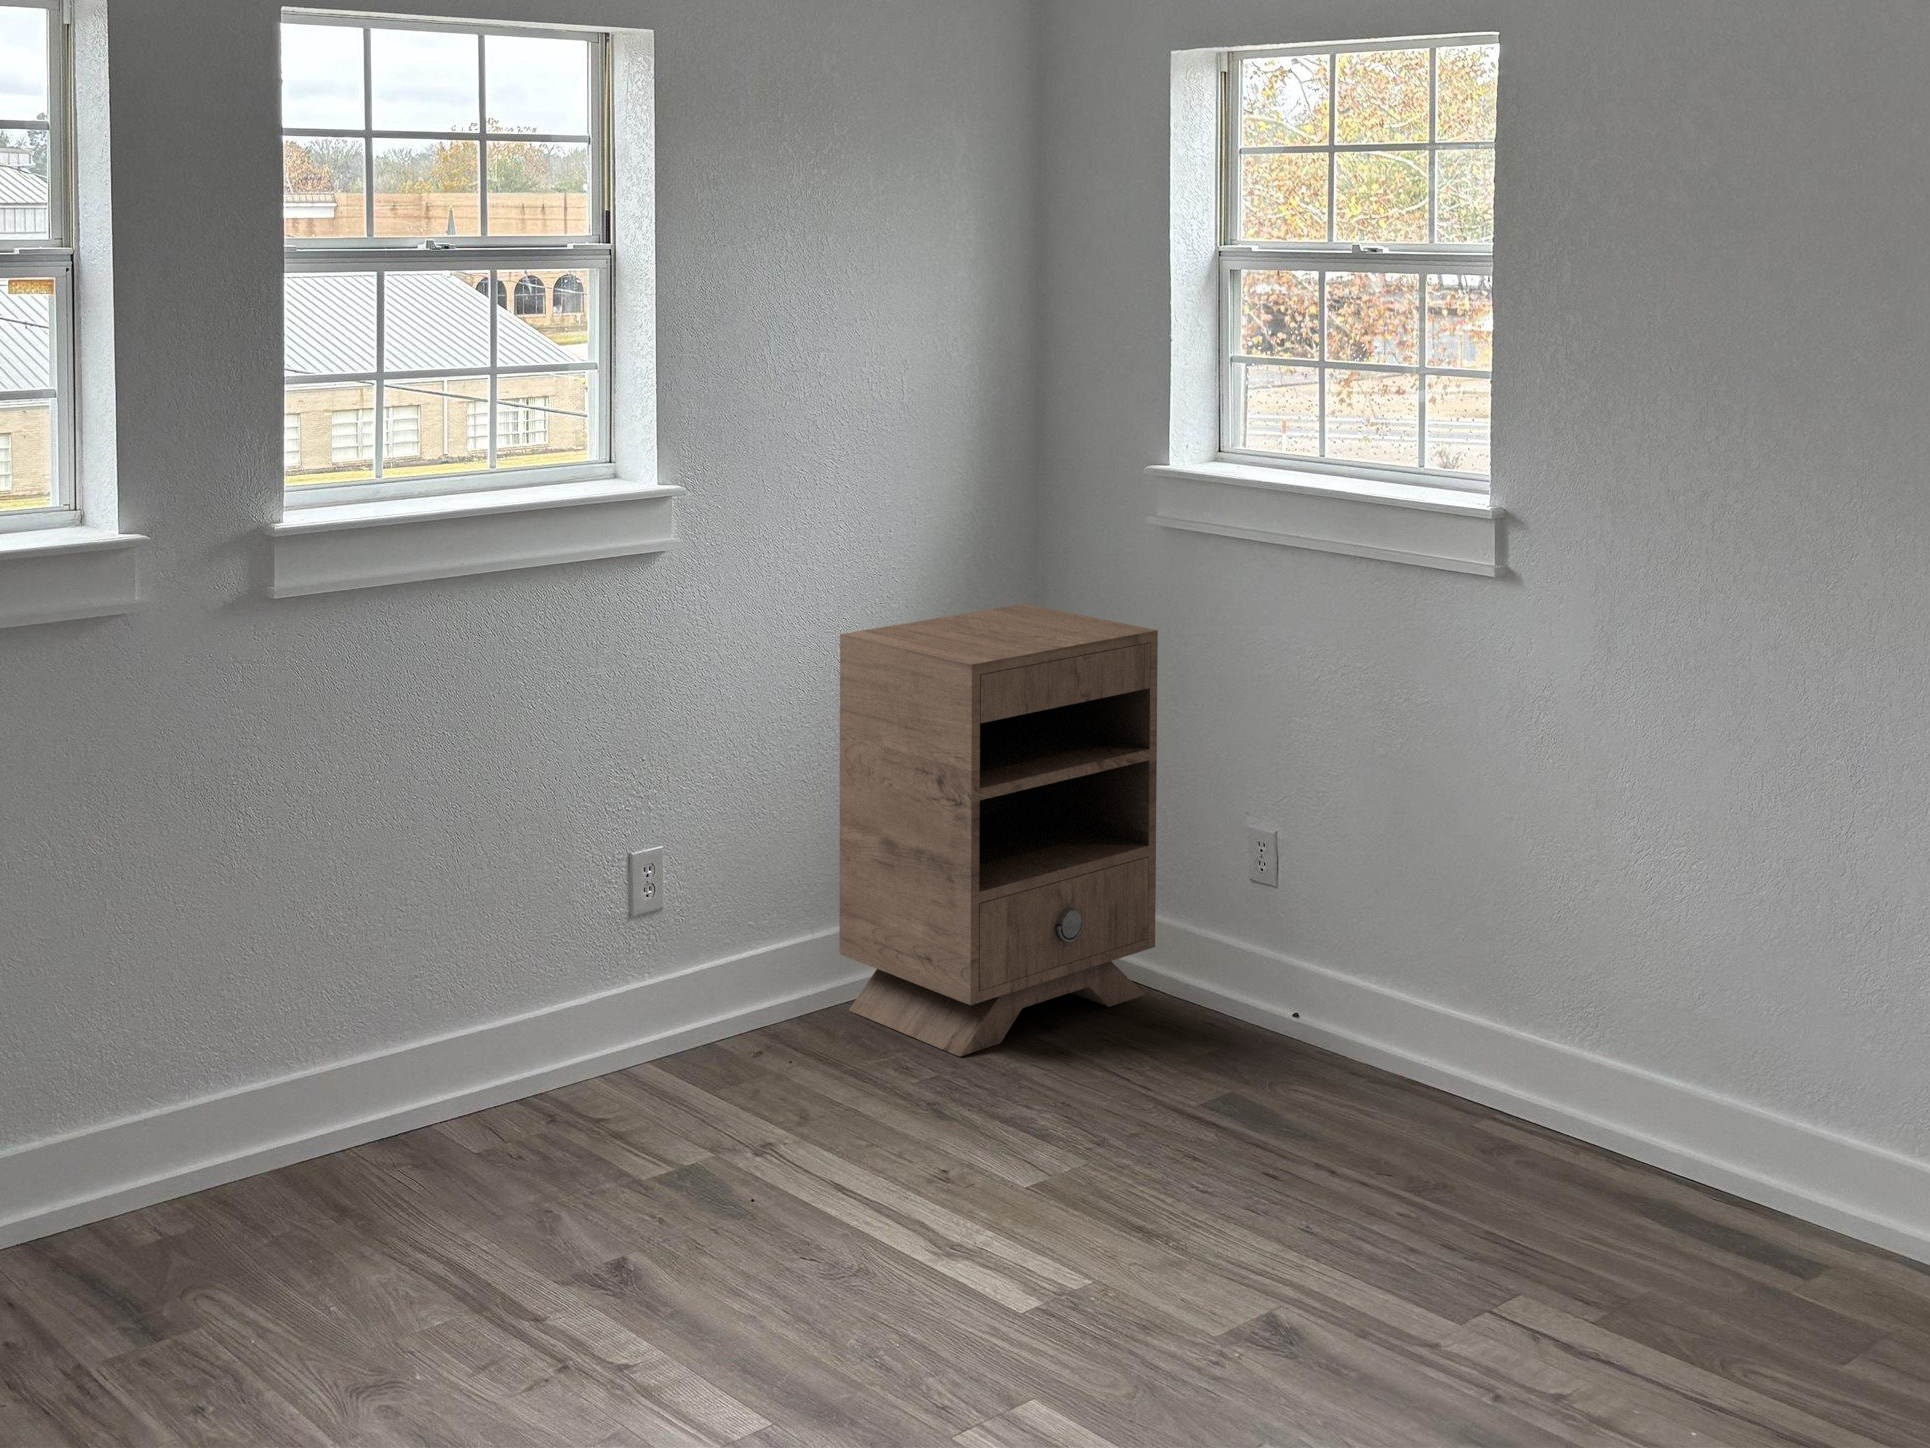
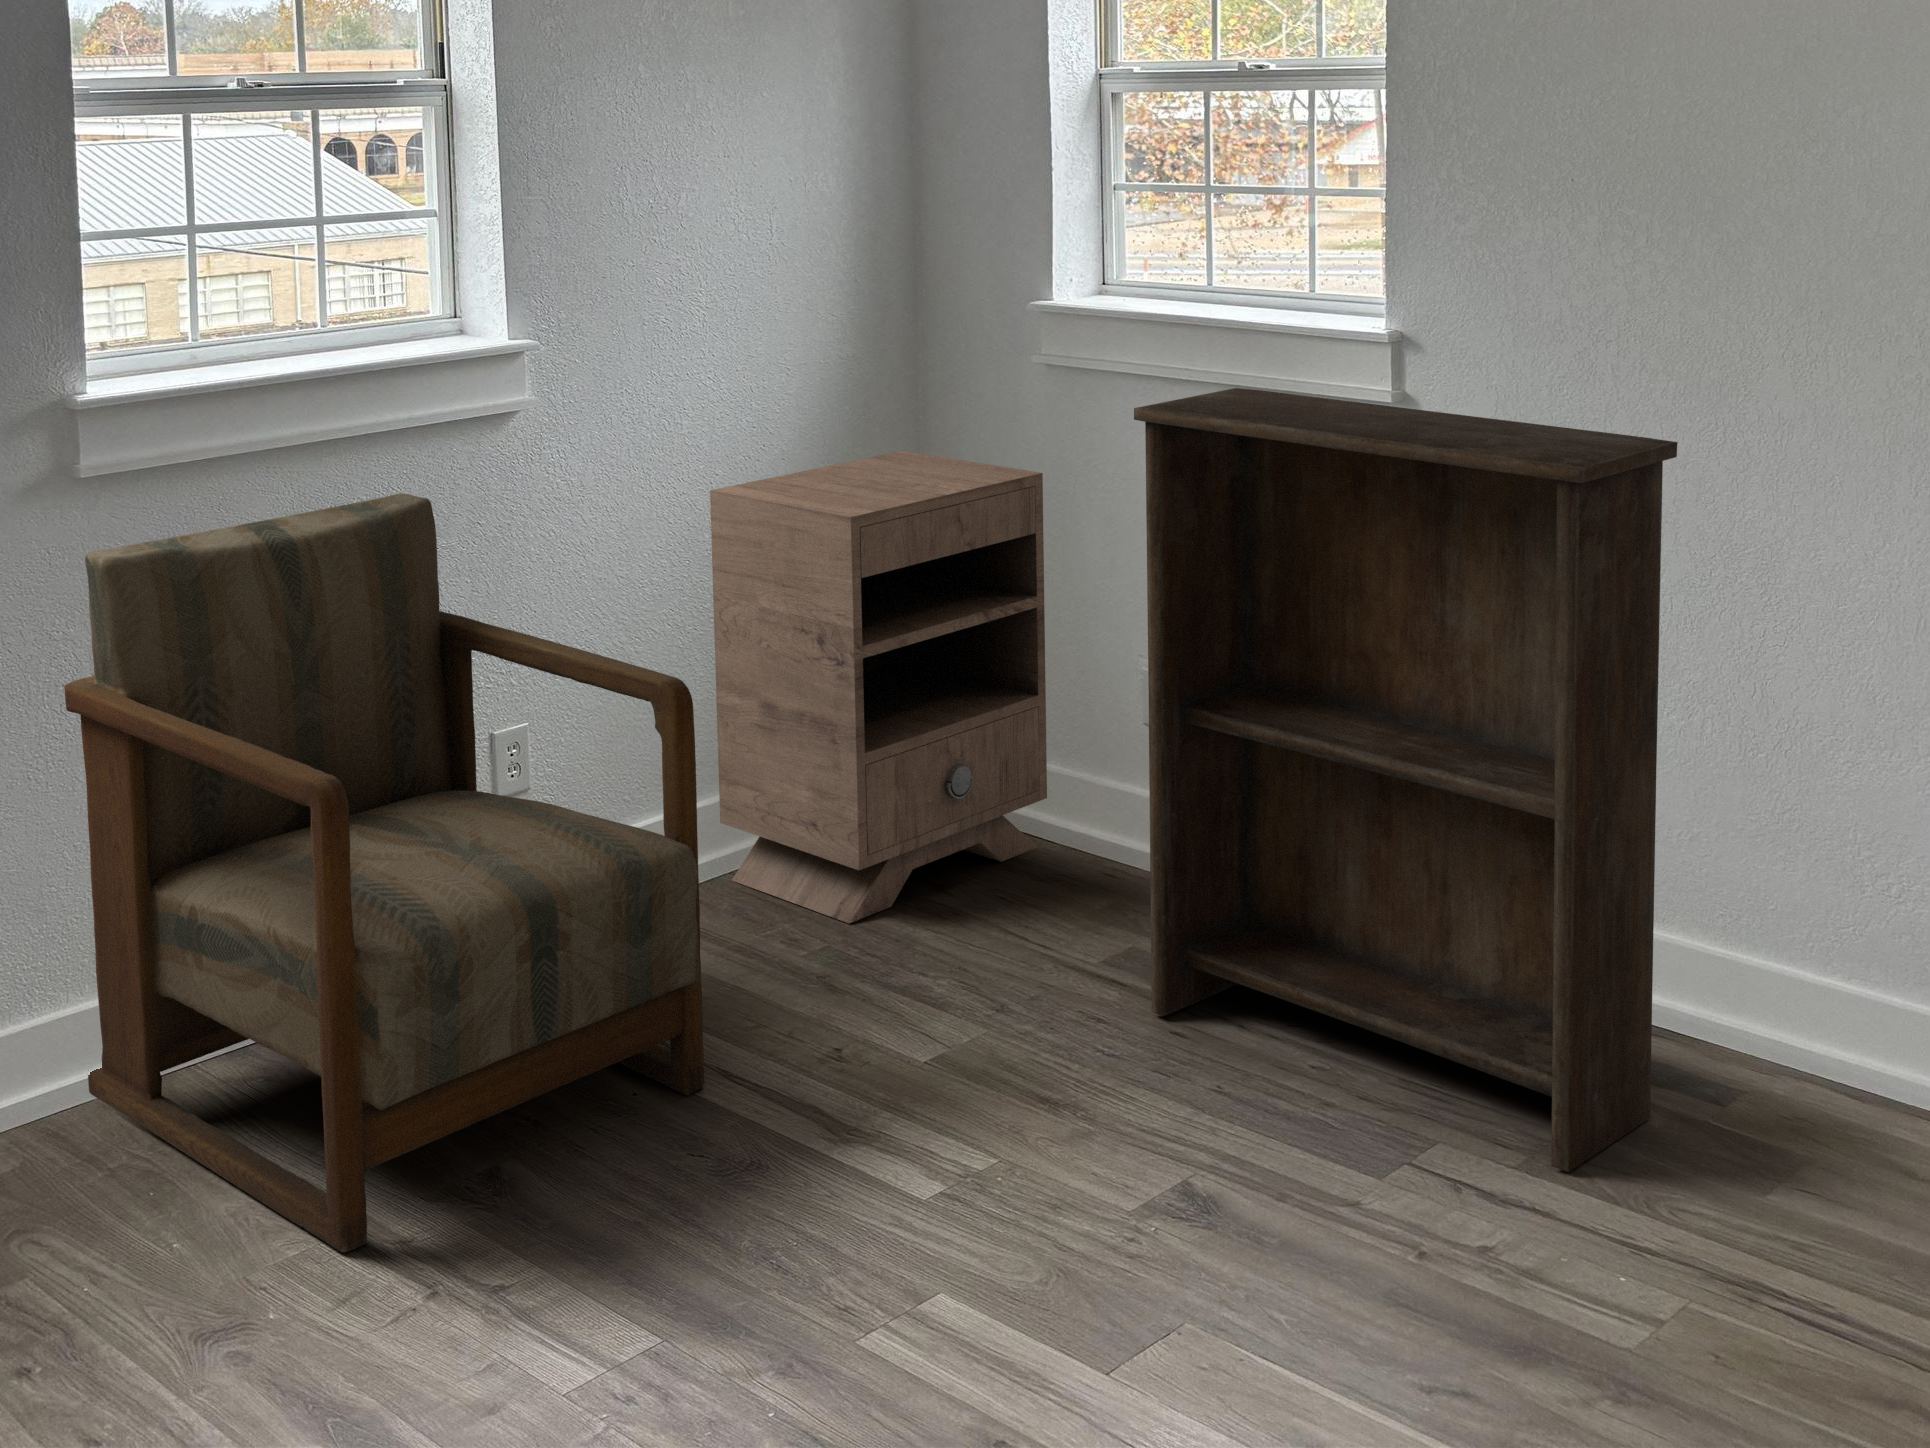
bookshelf: none [1242,555,1761,1328] -> present [1134,388,1677,1172]
armchair: none [249,625,818,1325] -> present [64,493,704,1253]

